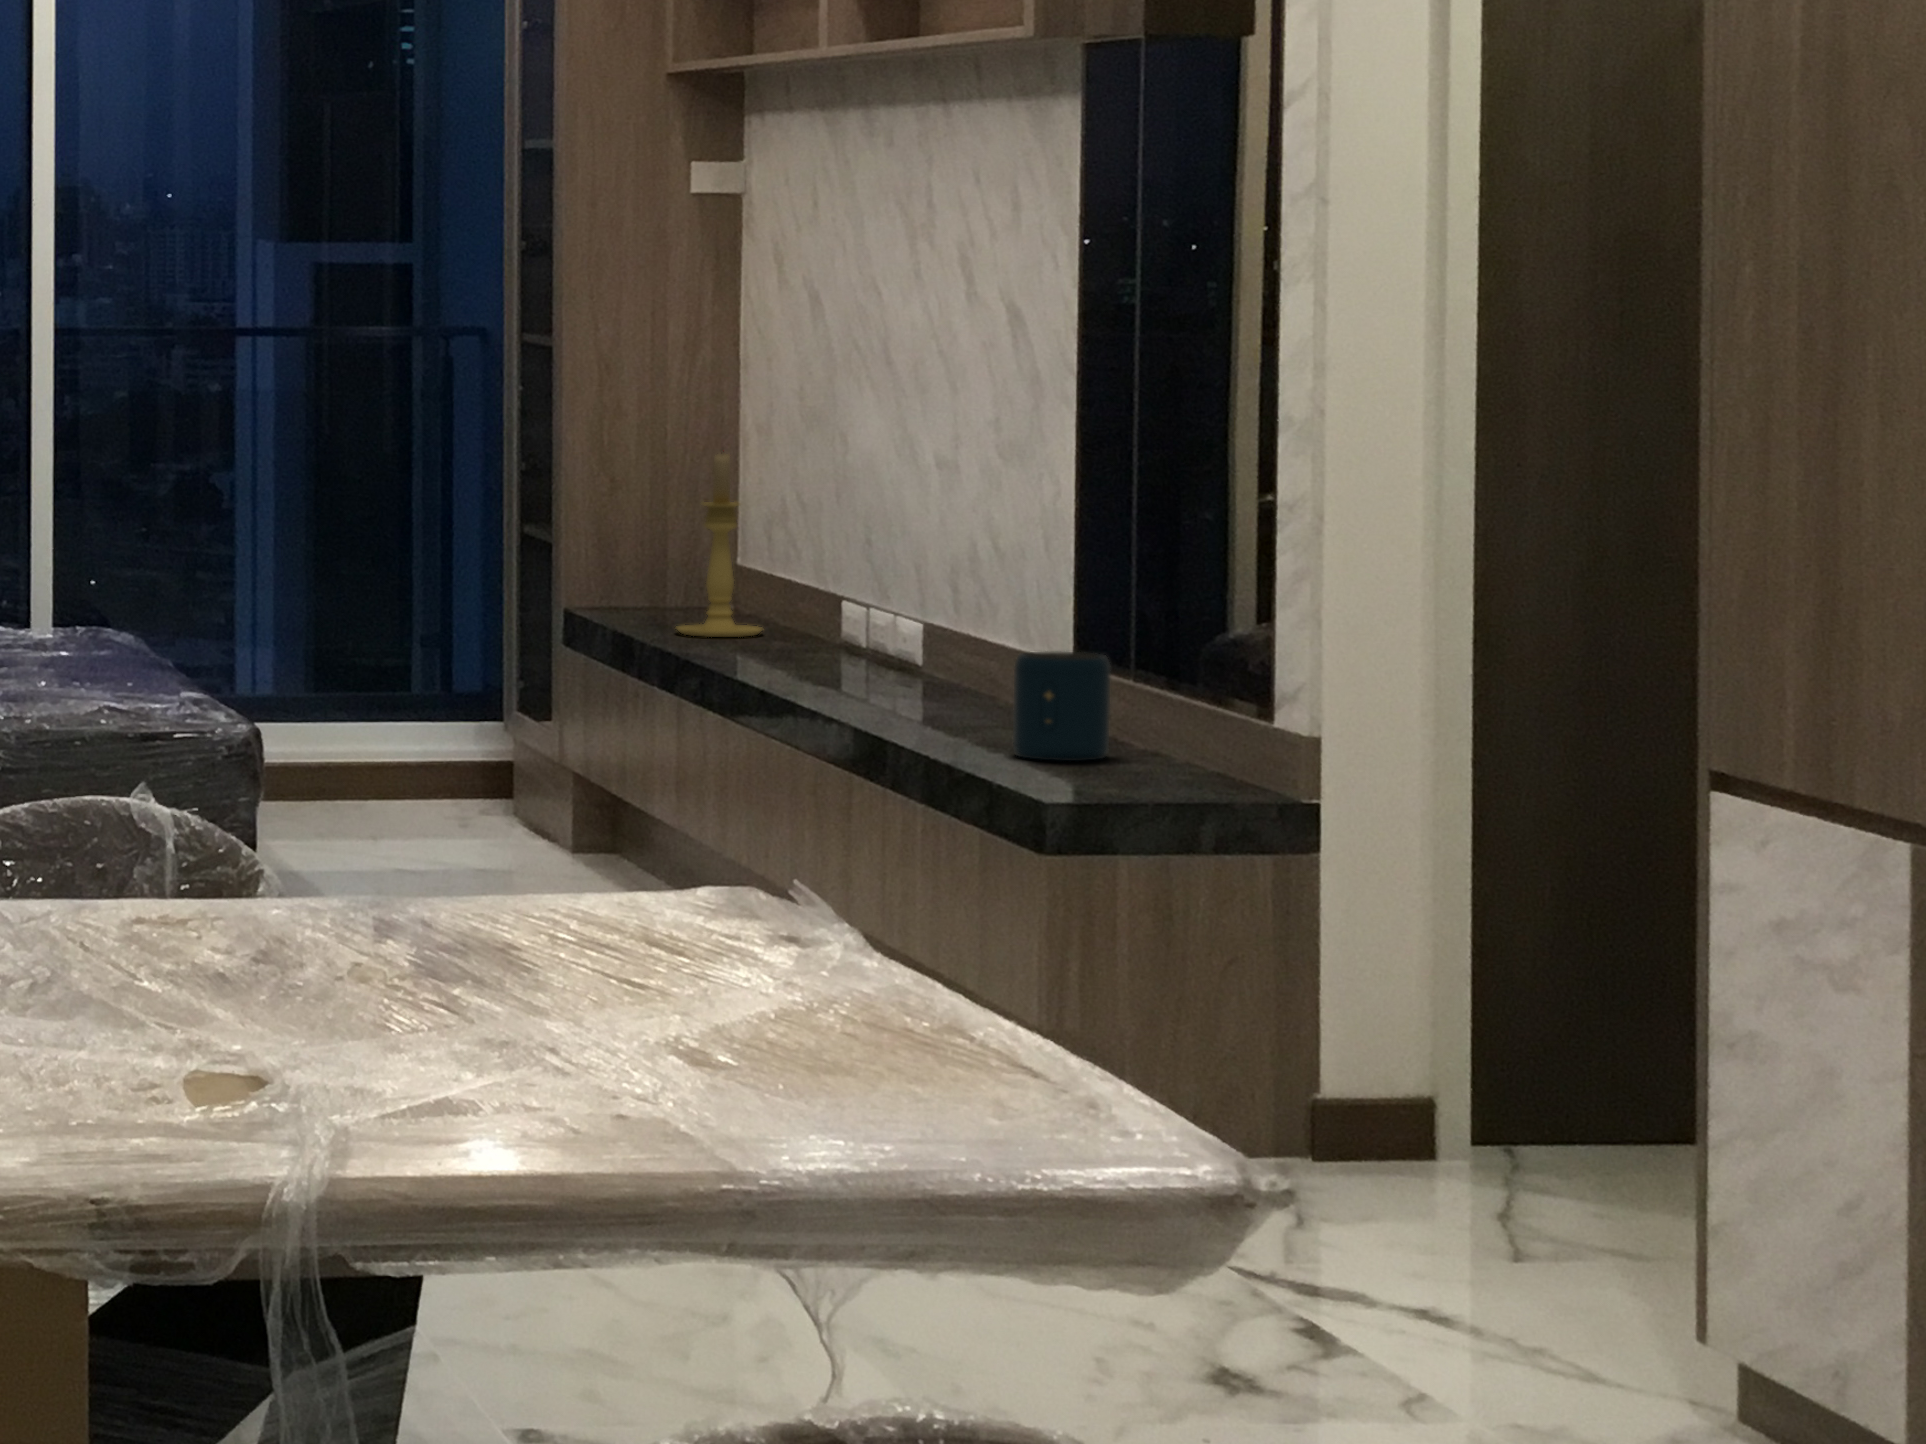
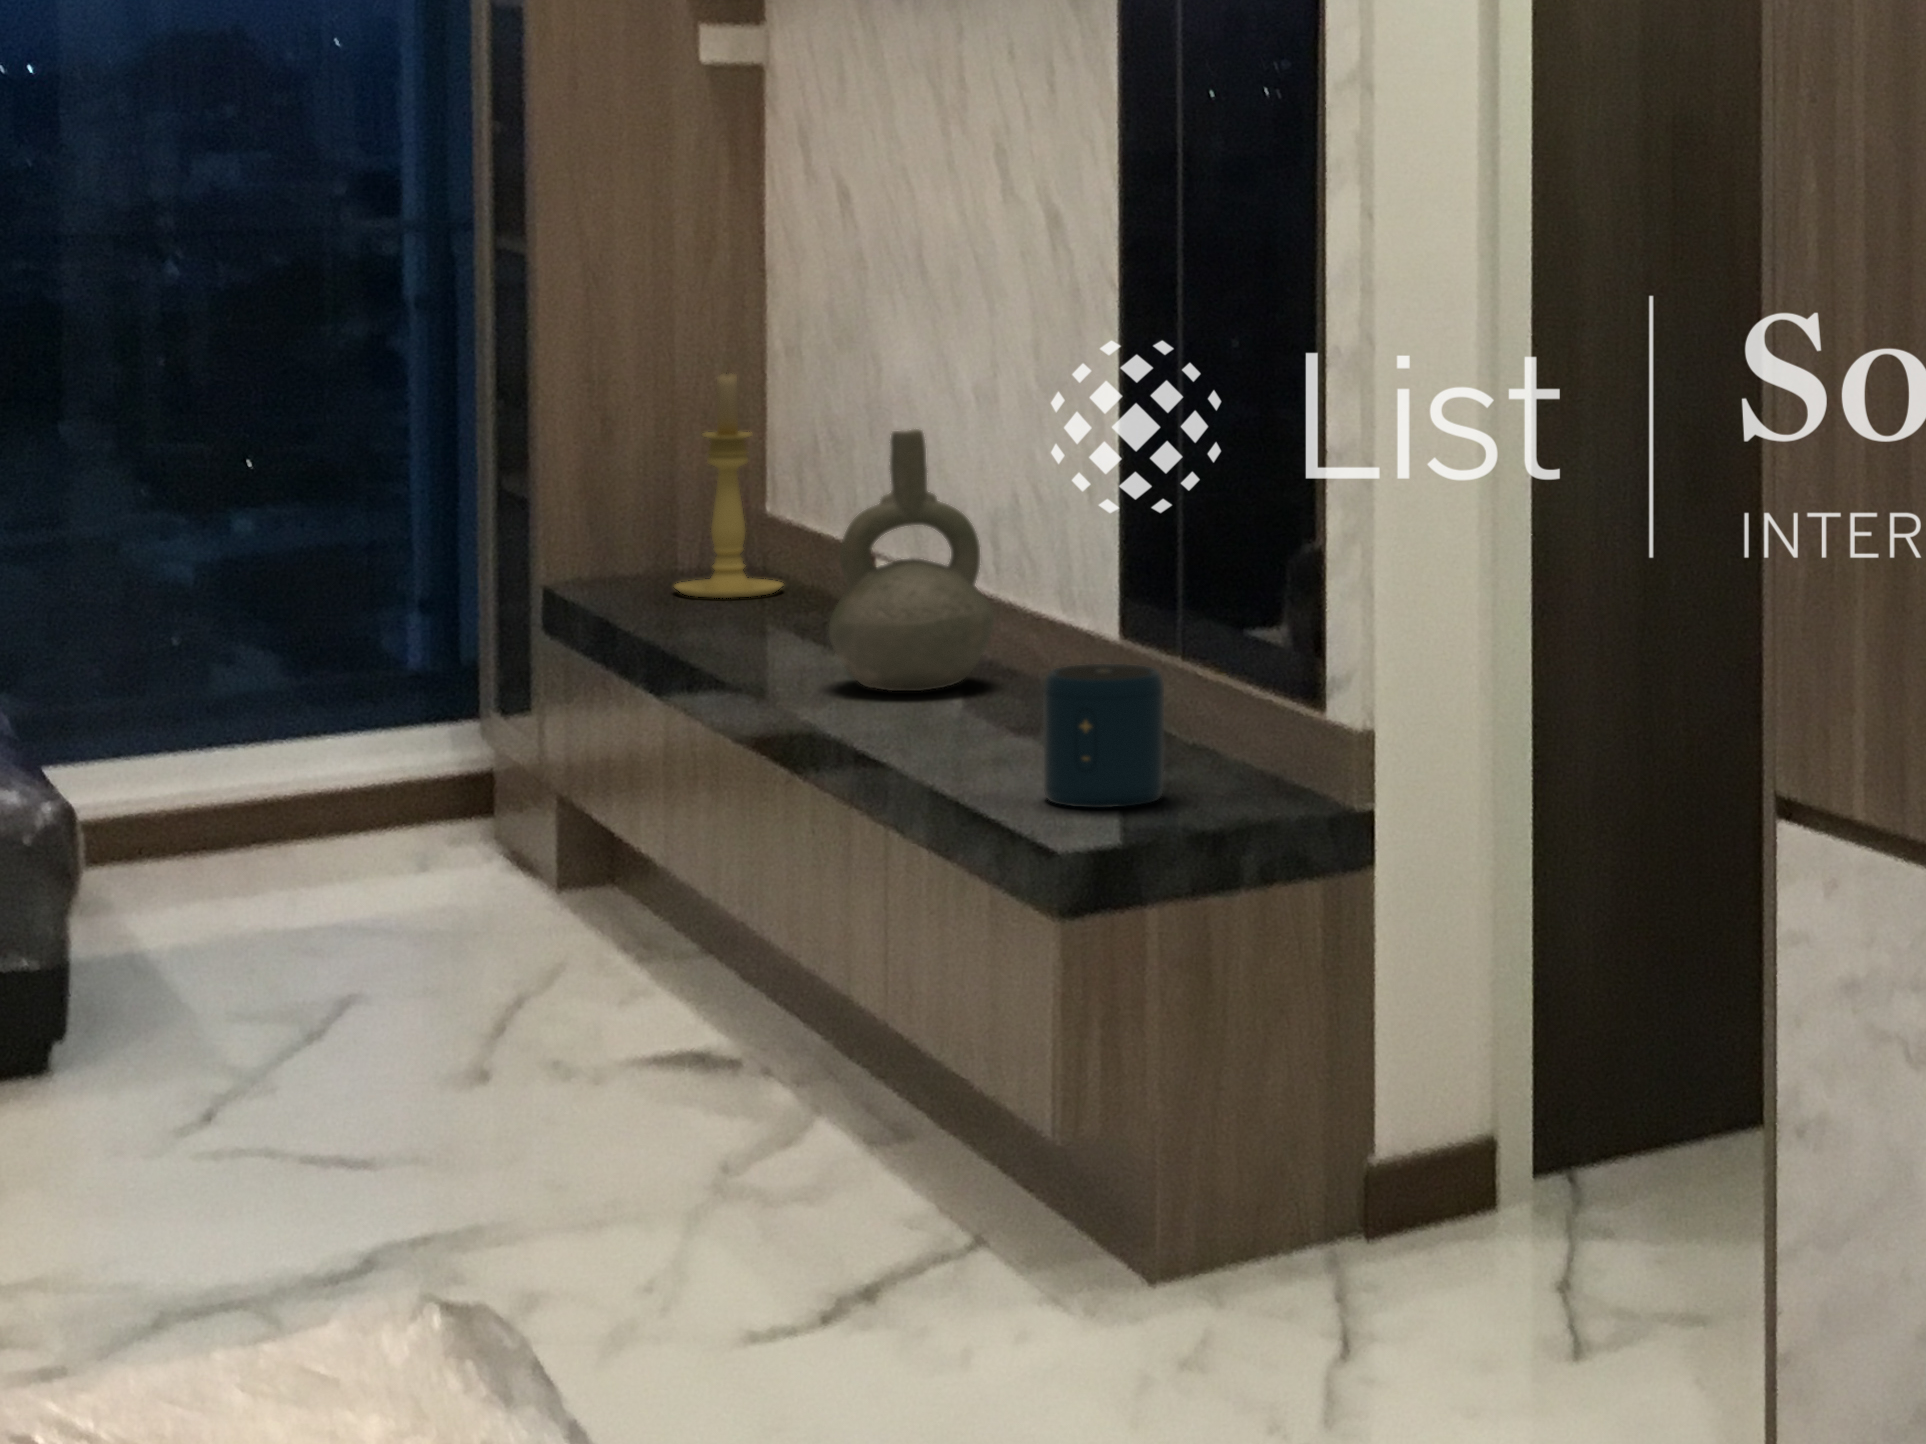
decorative vase: none [823,482,955,693] -> present [829,429,994,691]

